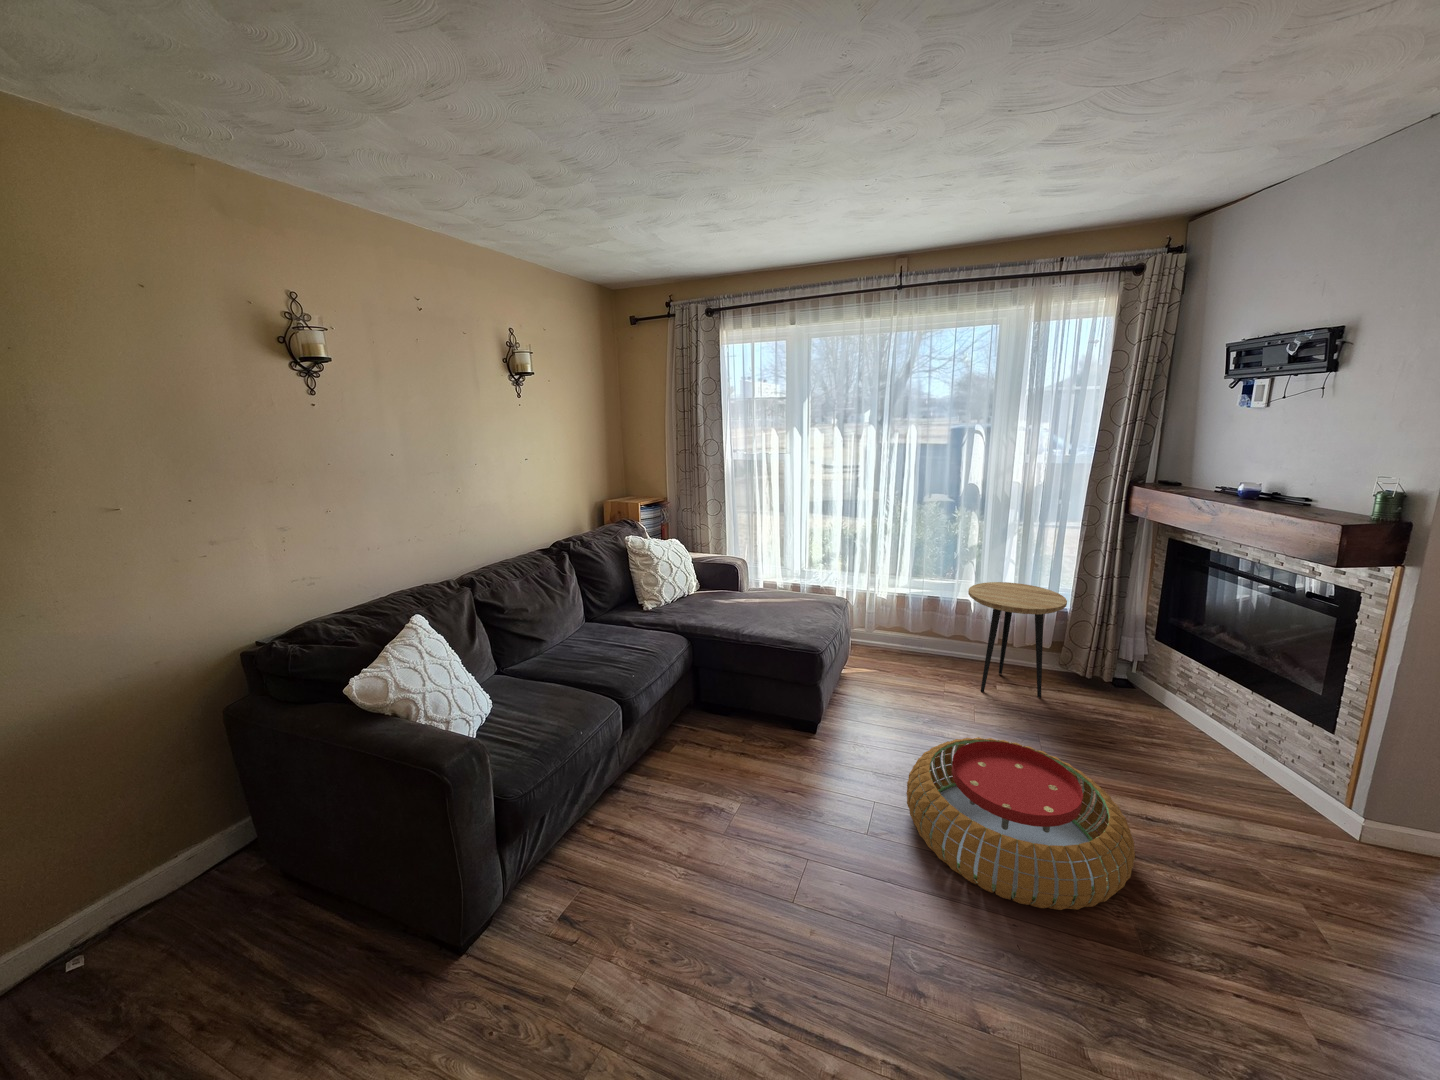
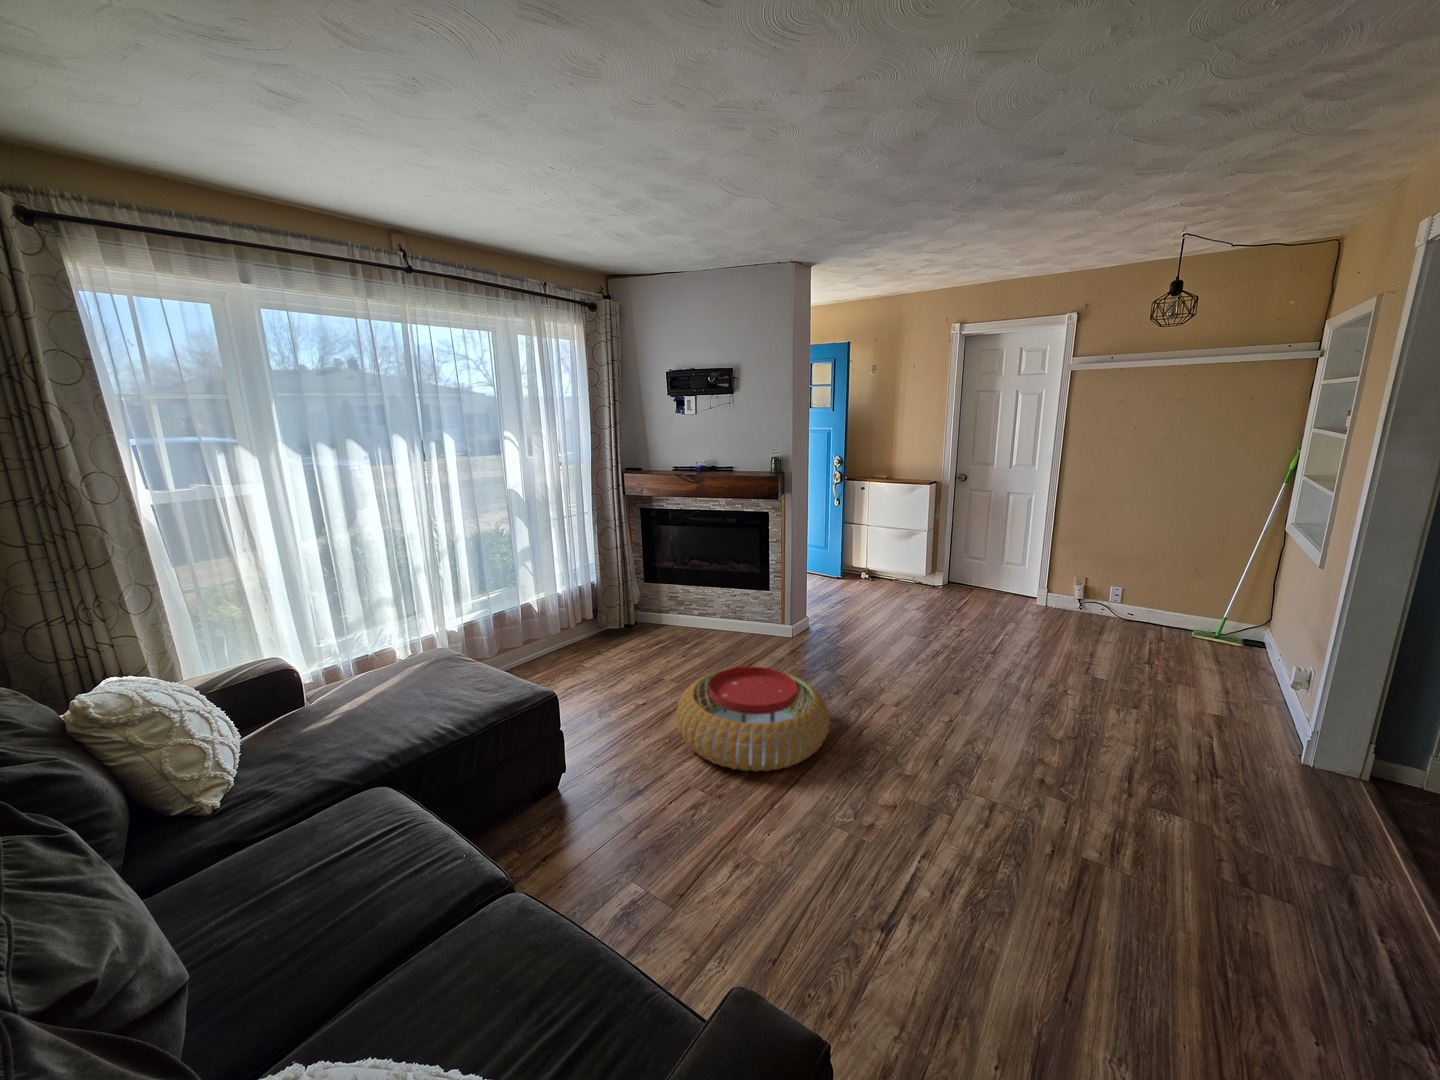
side table: present [968,582,1067,697] -> none [547,565,628,674]

